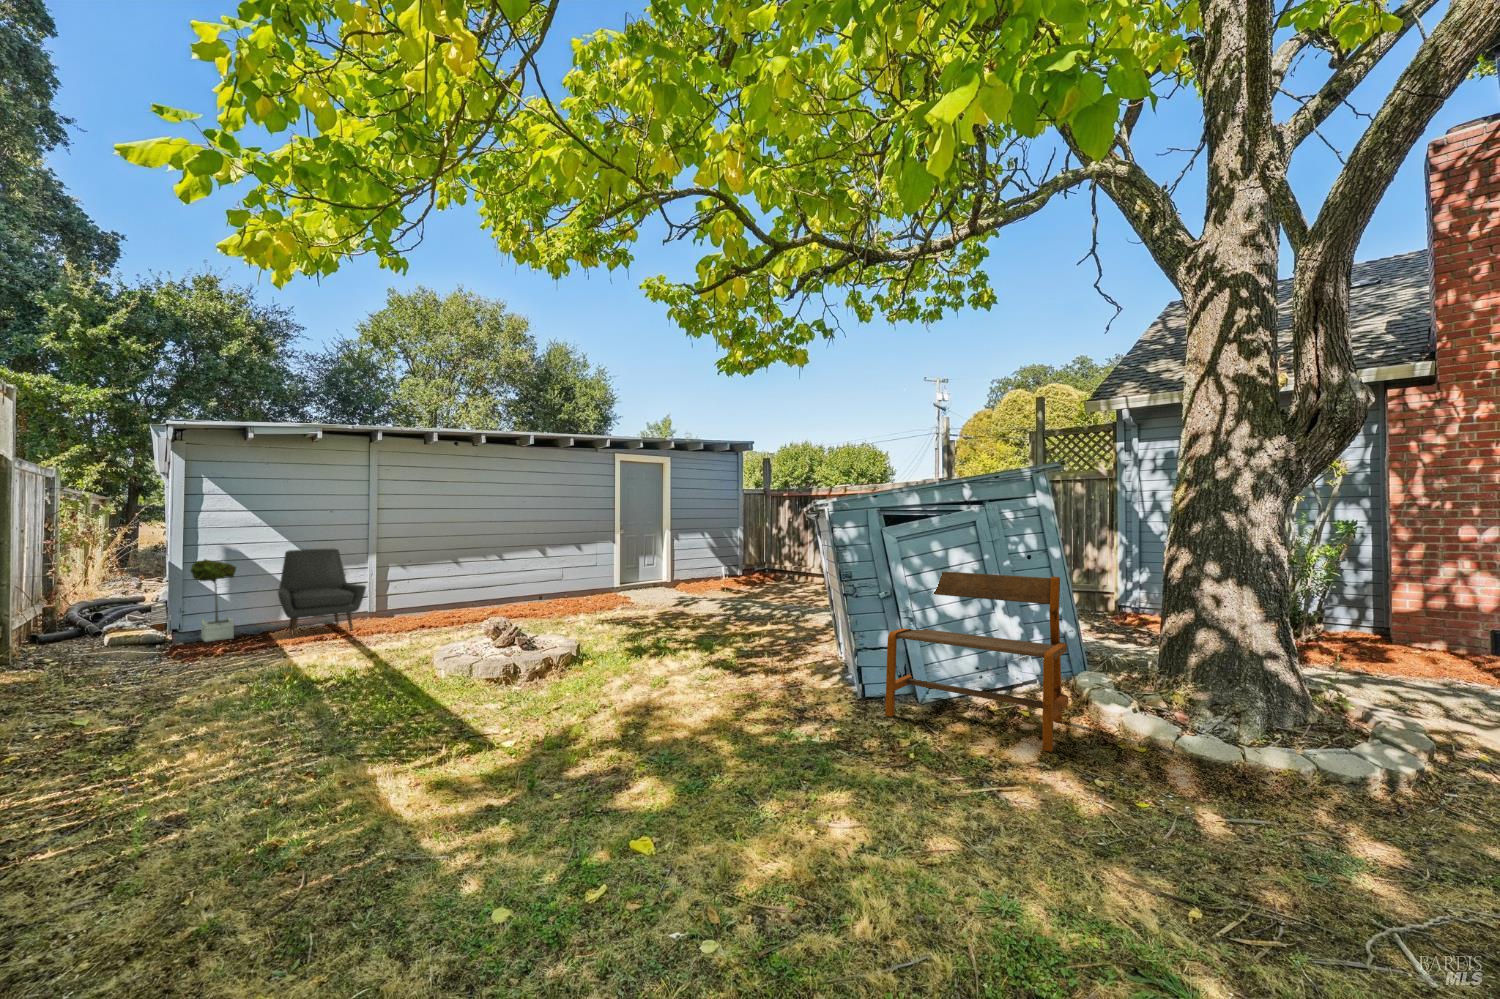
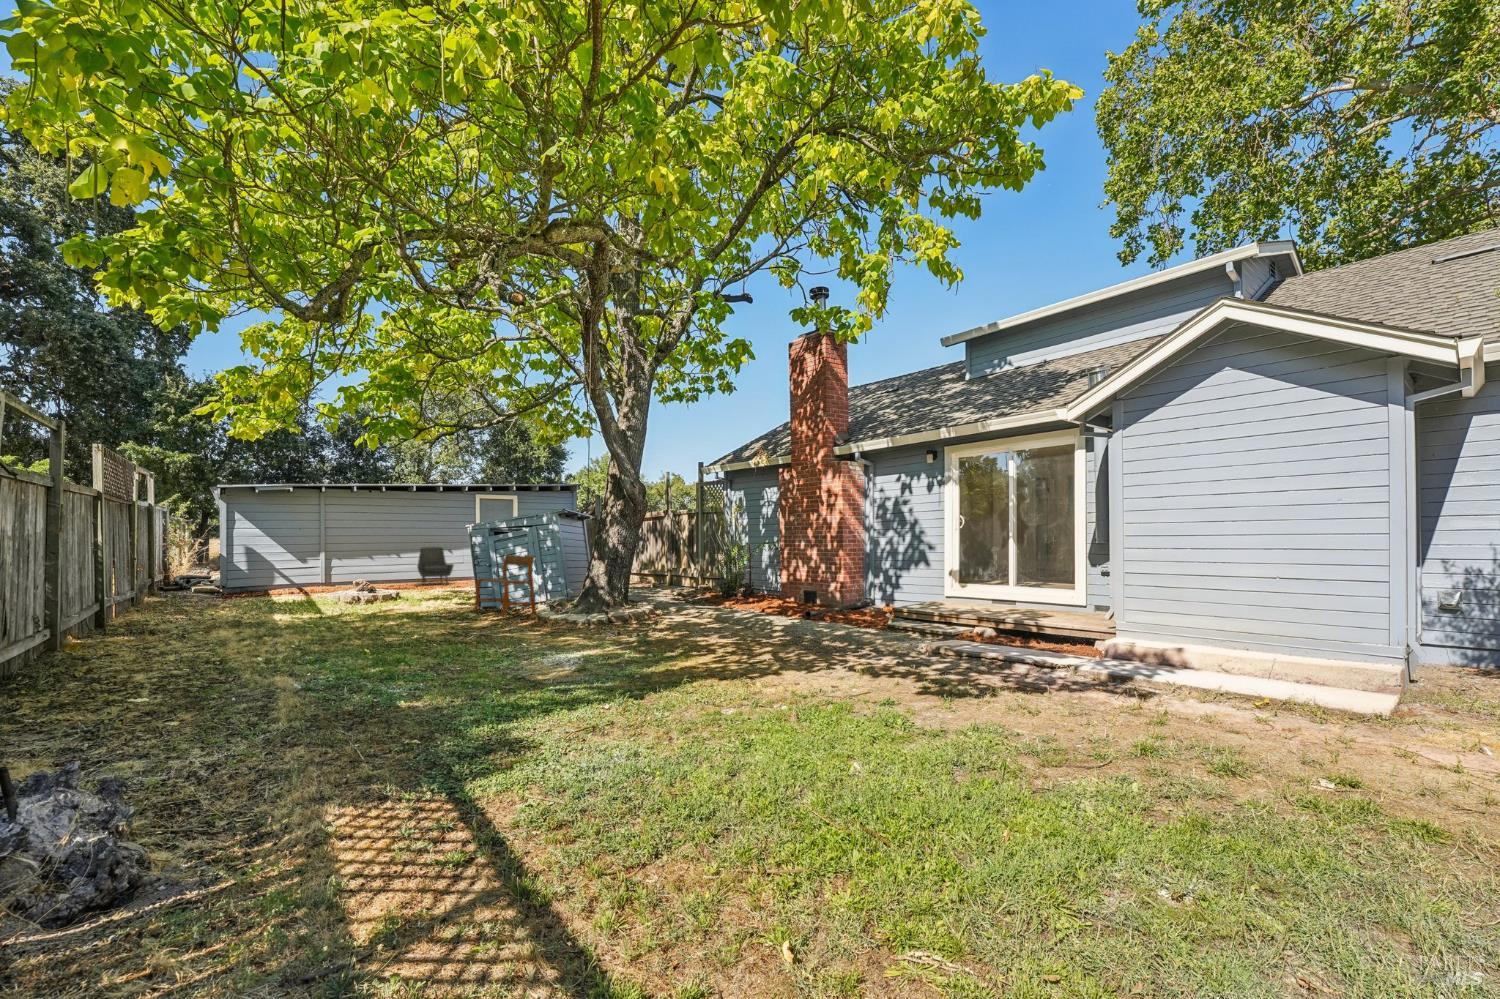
chair: present [278,549,366,637] -> present [417,547,453,585]
potted tree: present [190,559,236,642] -> none [229,554,251,594]

